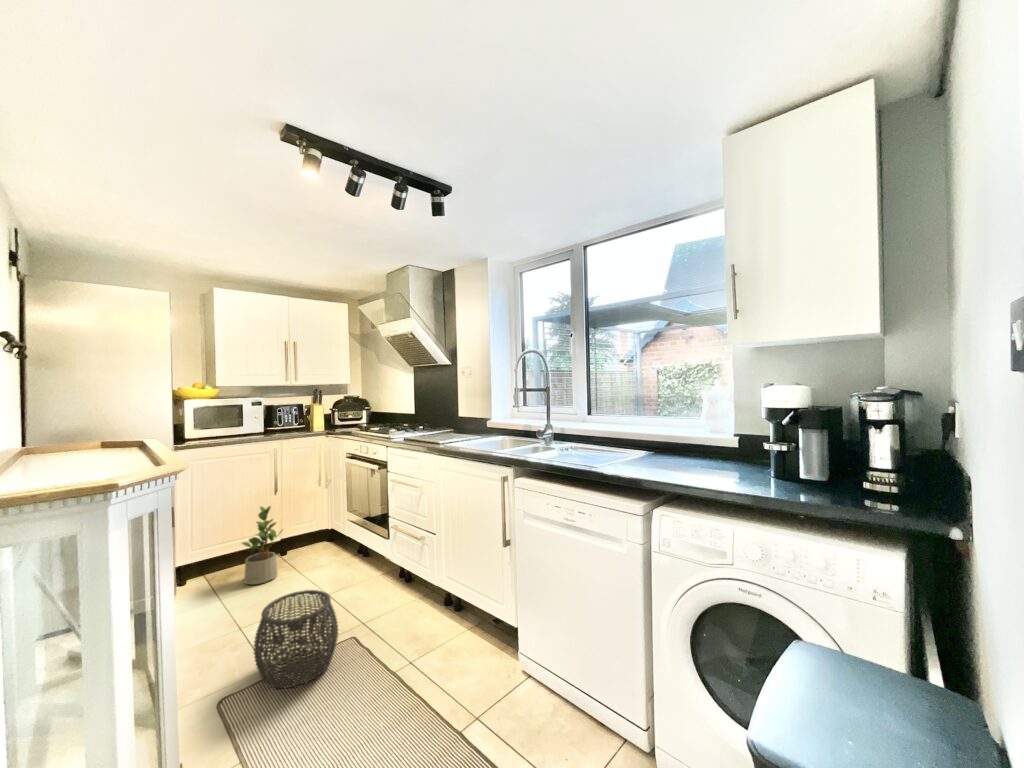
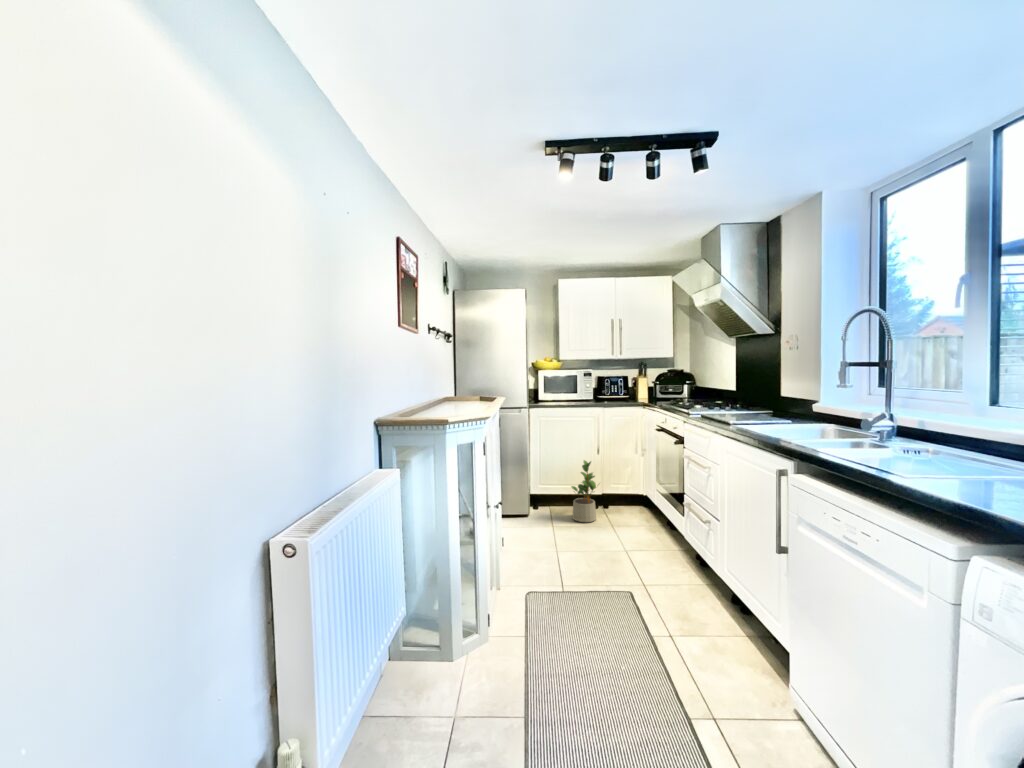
woven basket: present [254,590,338,689] -> none [550,532,614,608]

